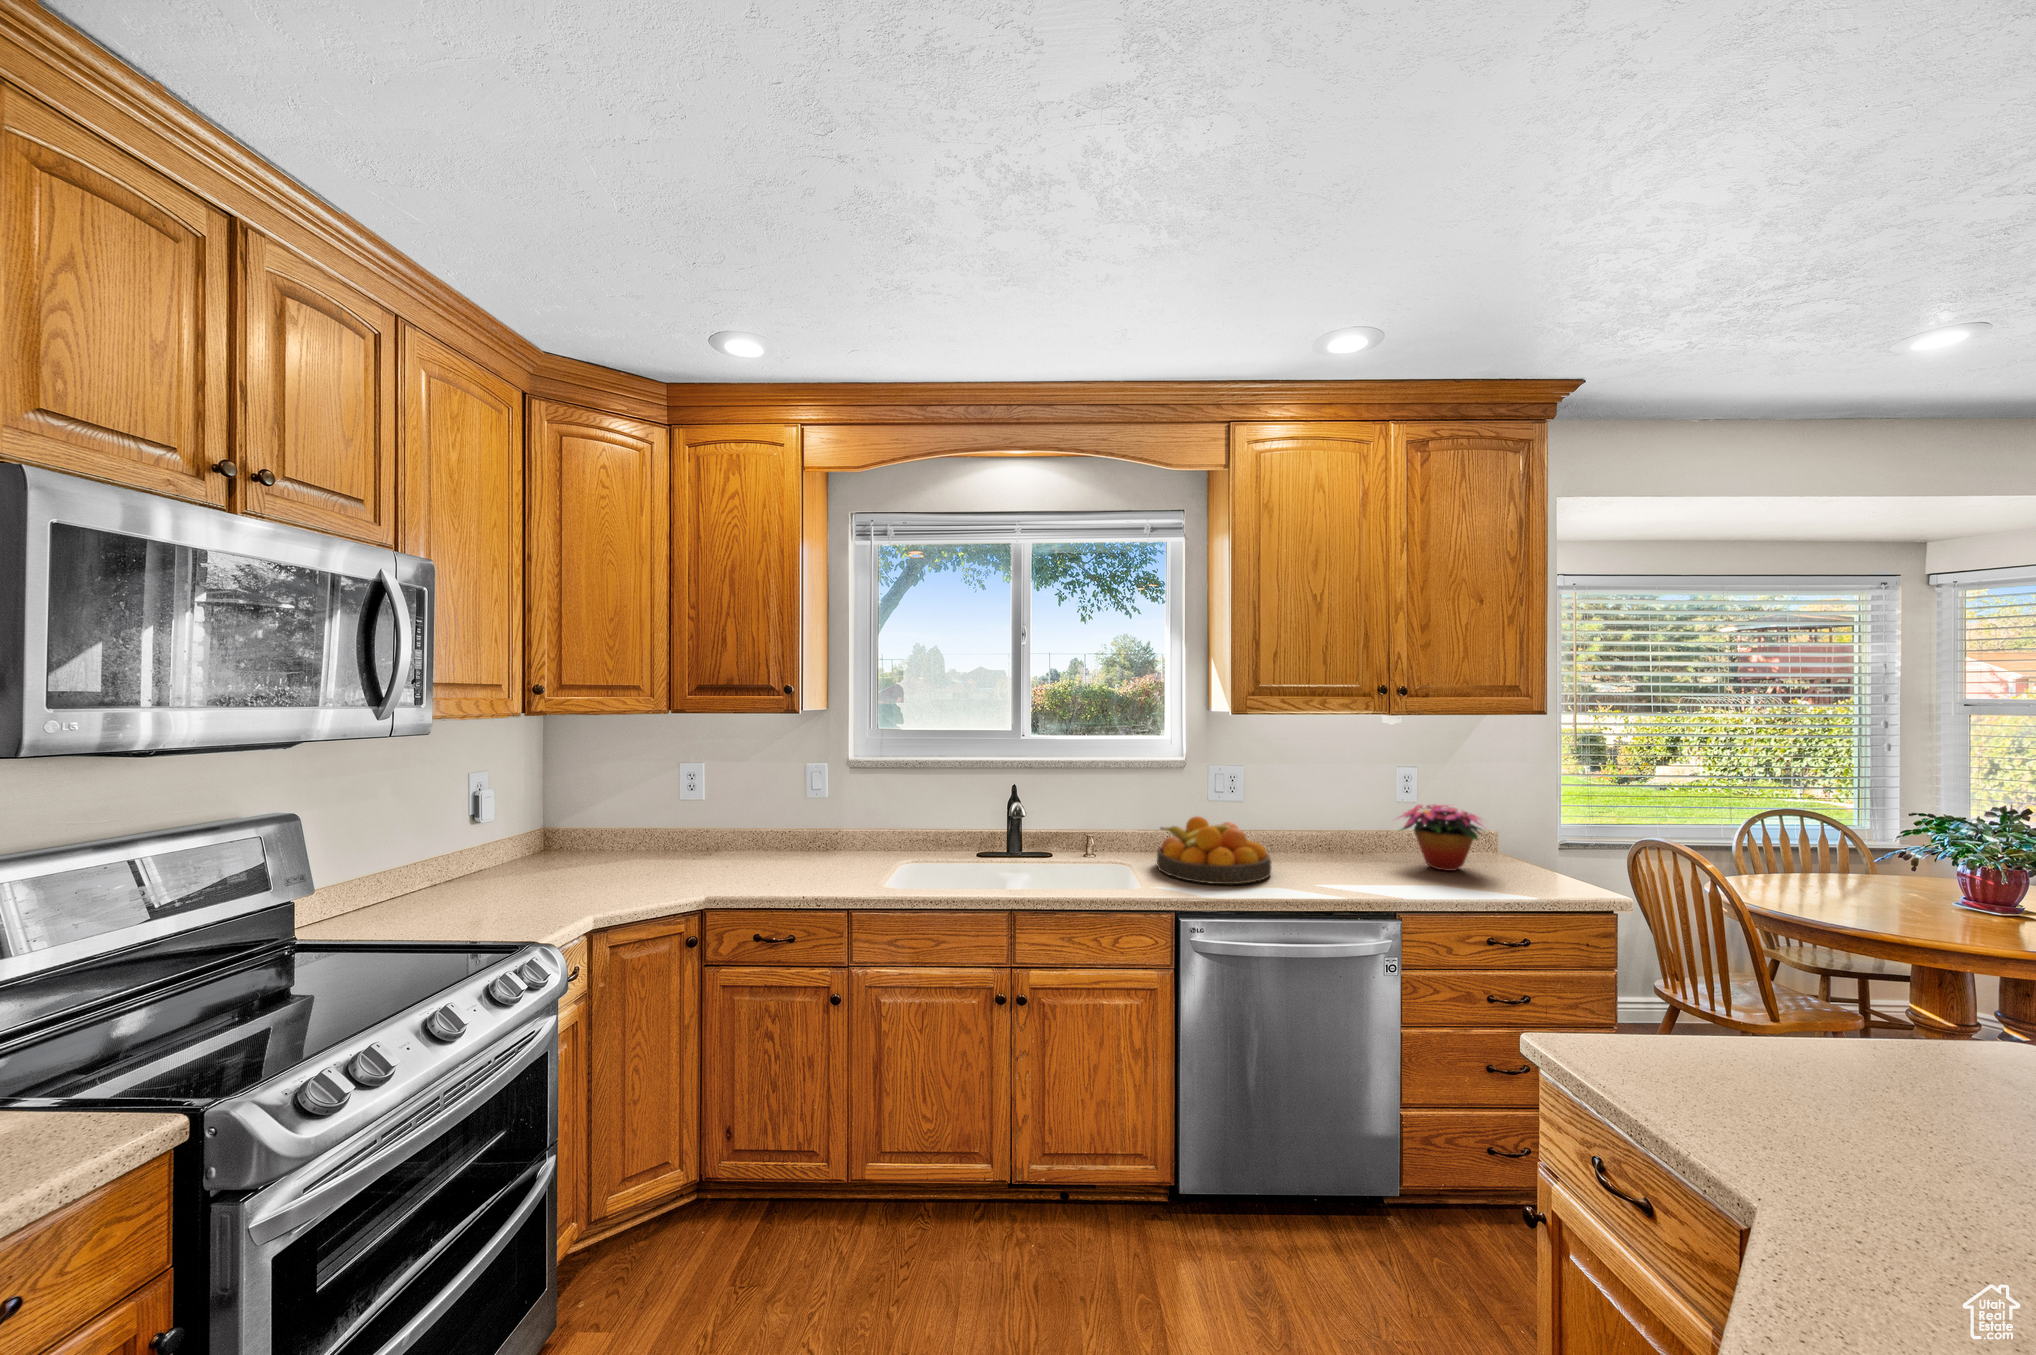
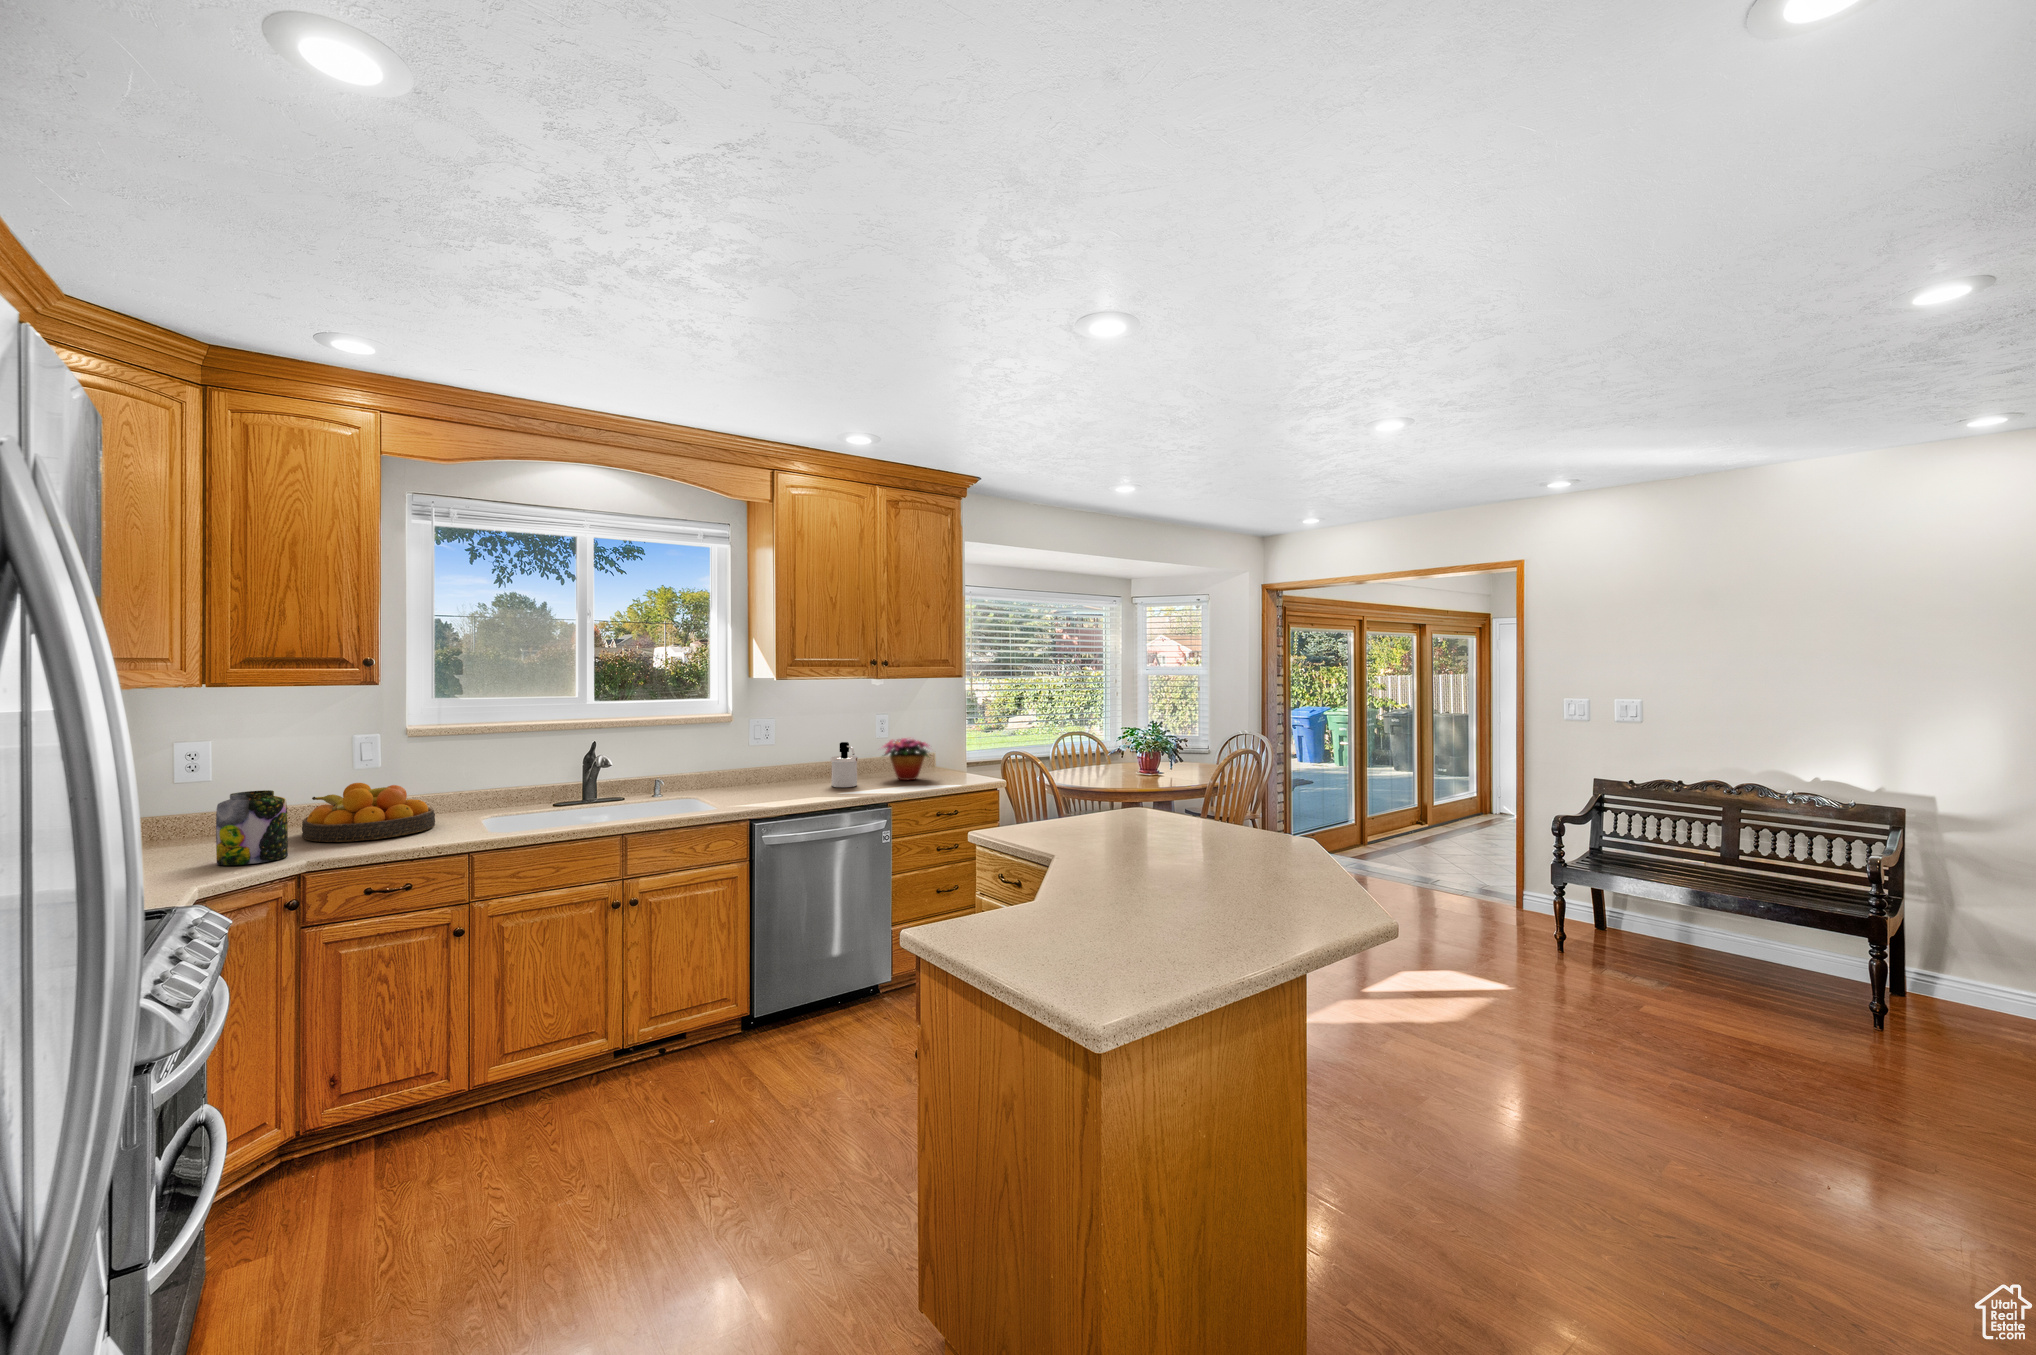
soap dispenser: none [1317,805,1358,872] -> present [831,742,858,787]
fruit bowl: present [1157,816,1271,884] -> present [302,783,435,842]
jar: none [642,819,698,895] -> present [216,790,288,865]

